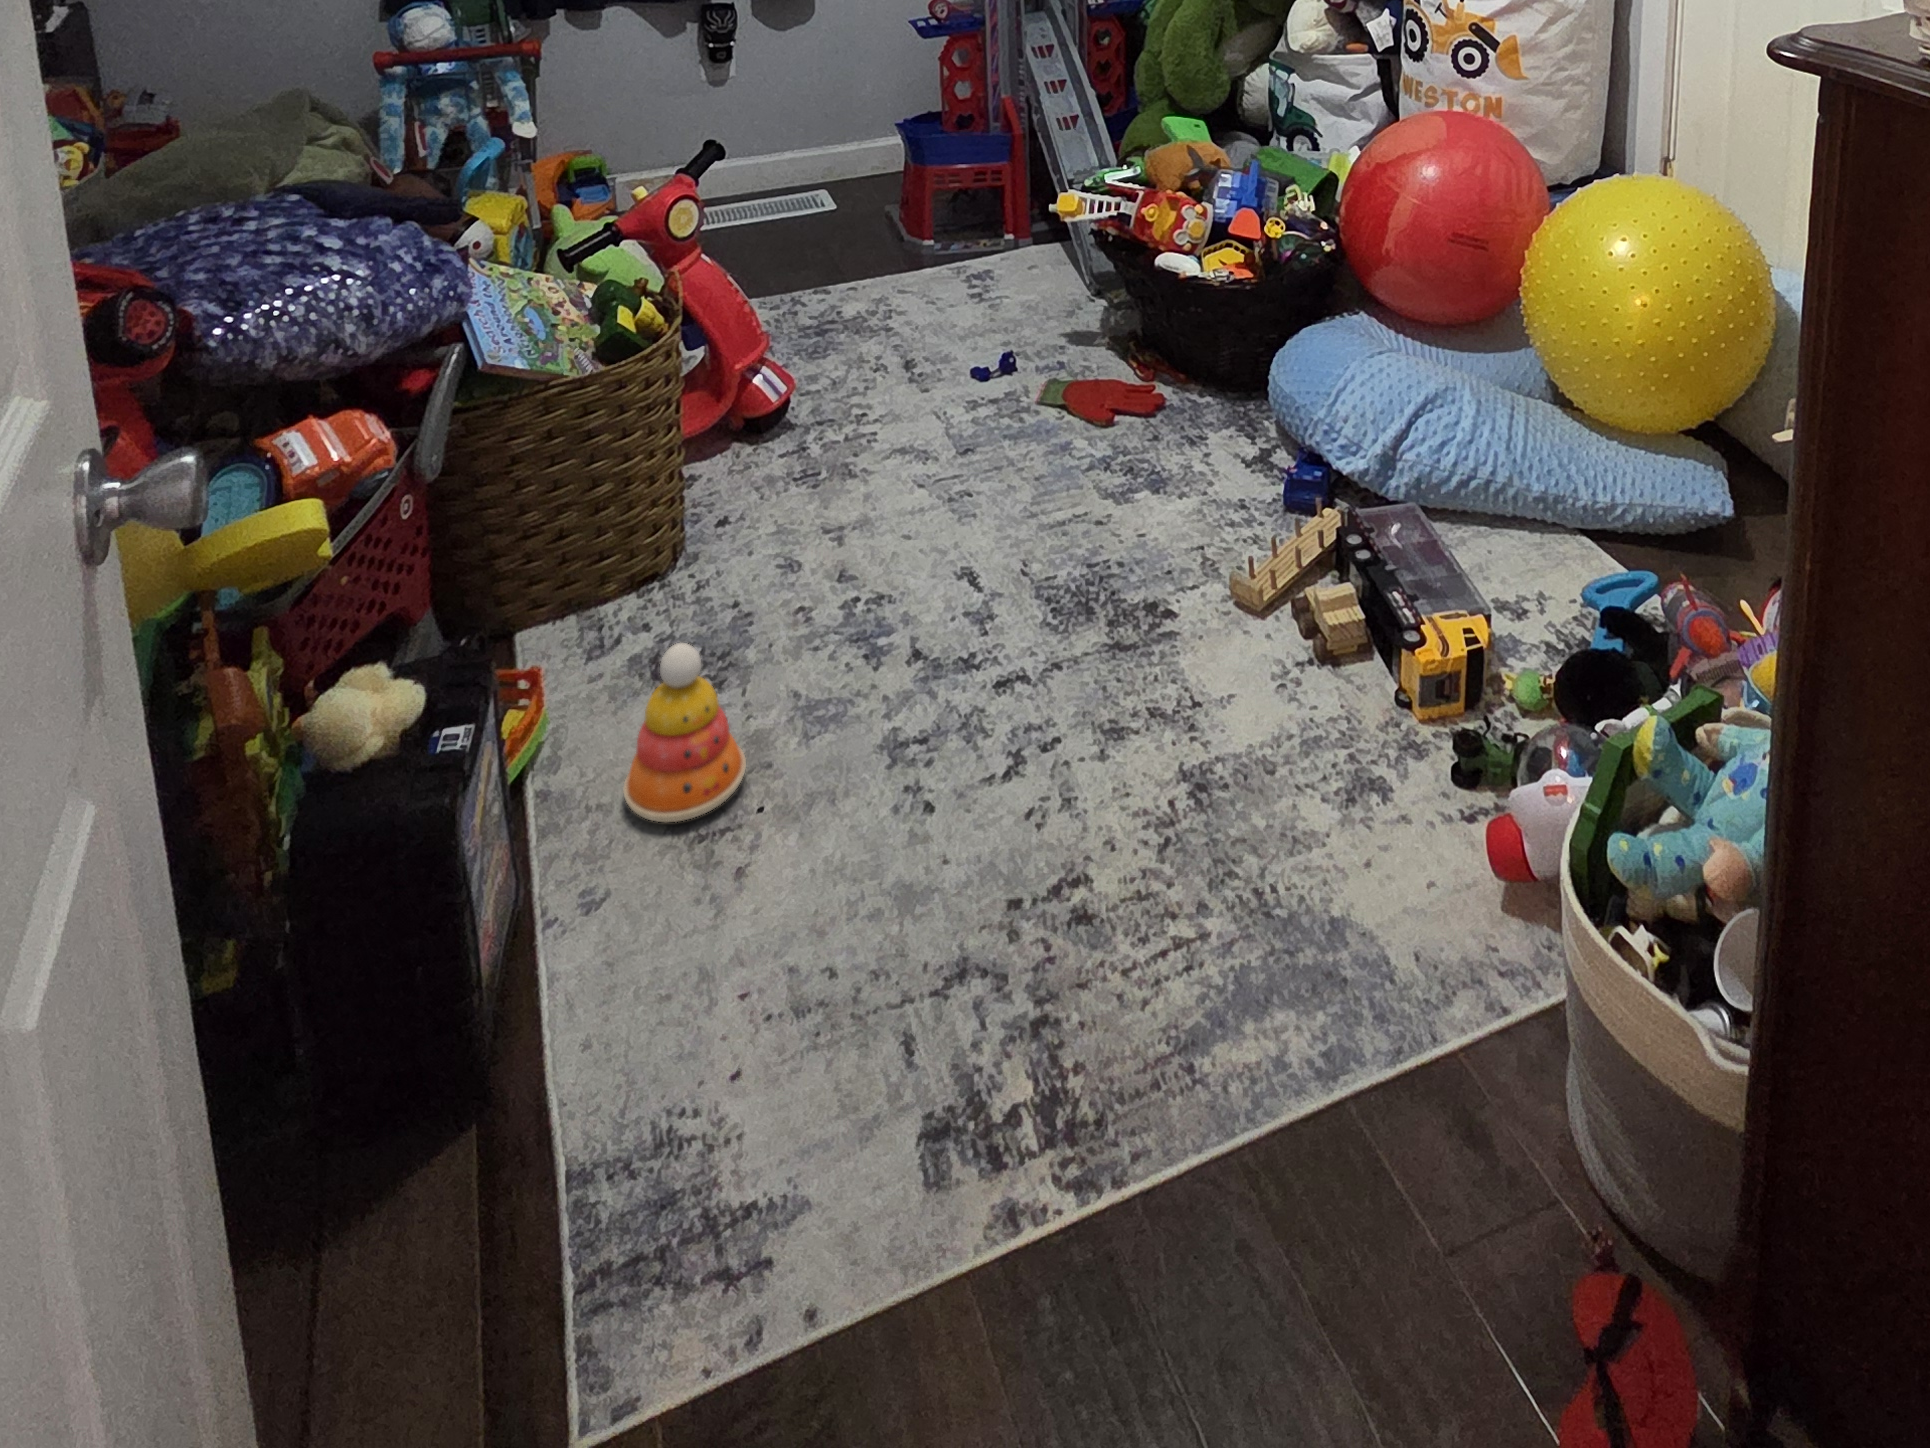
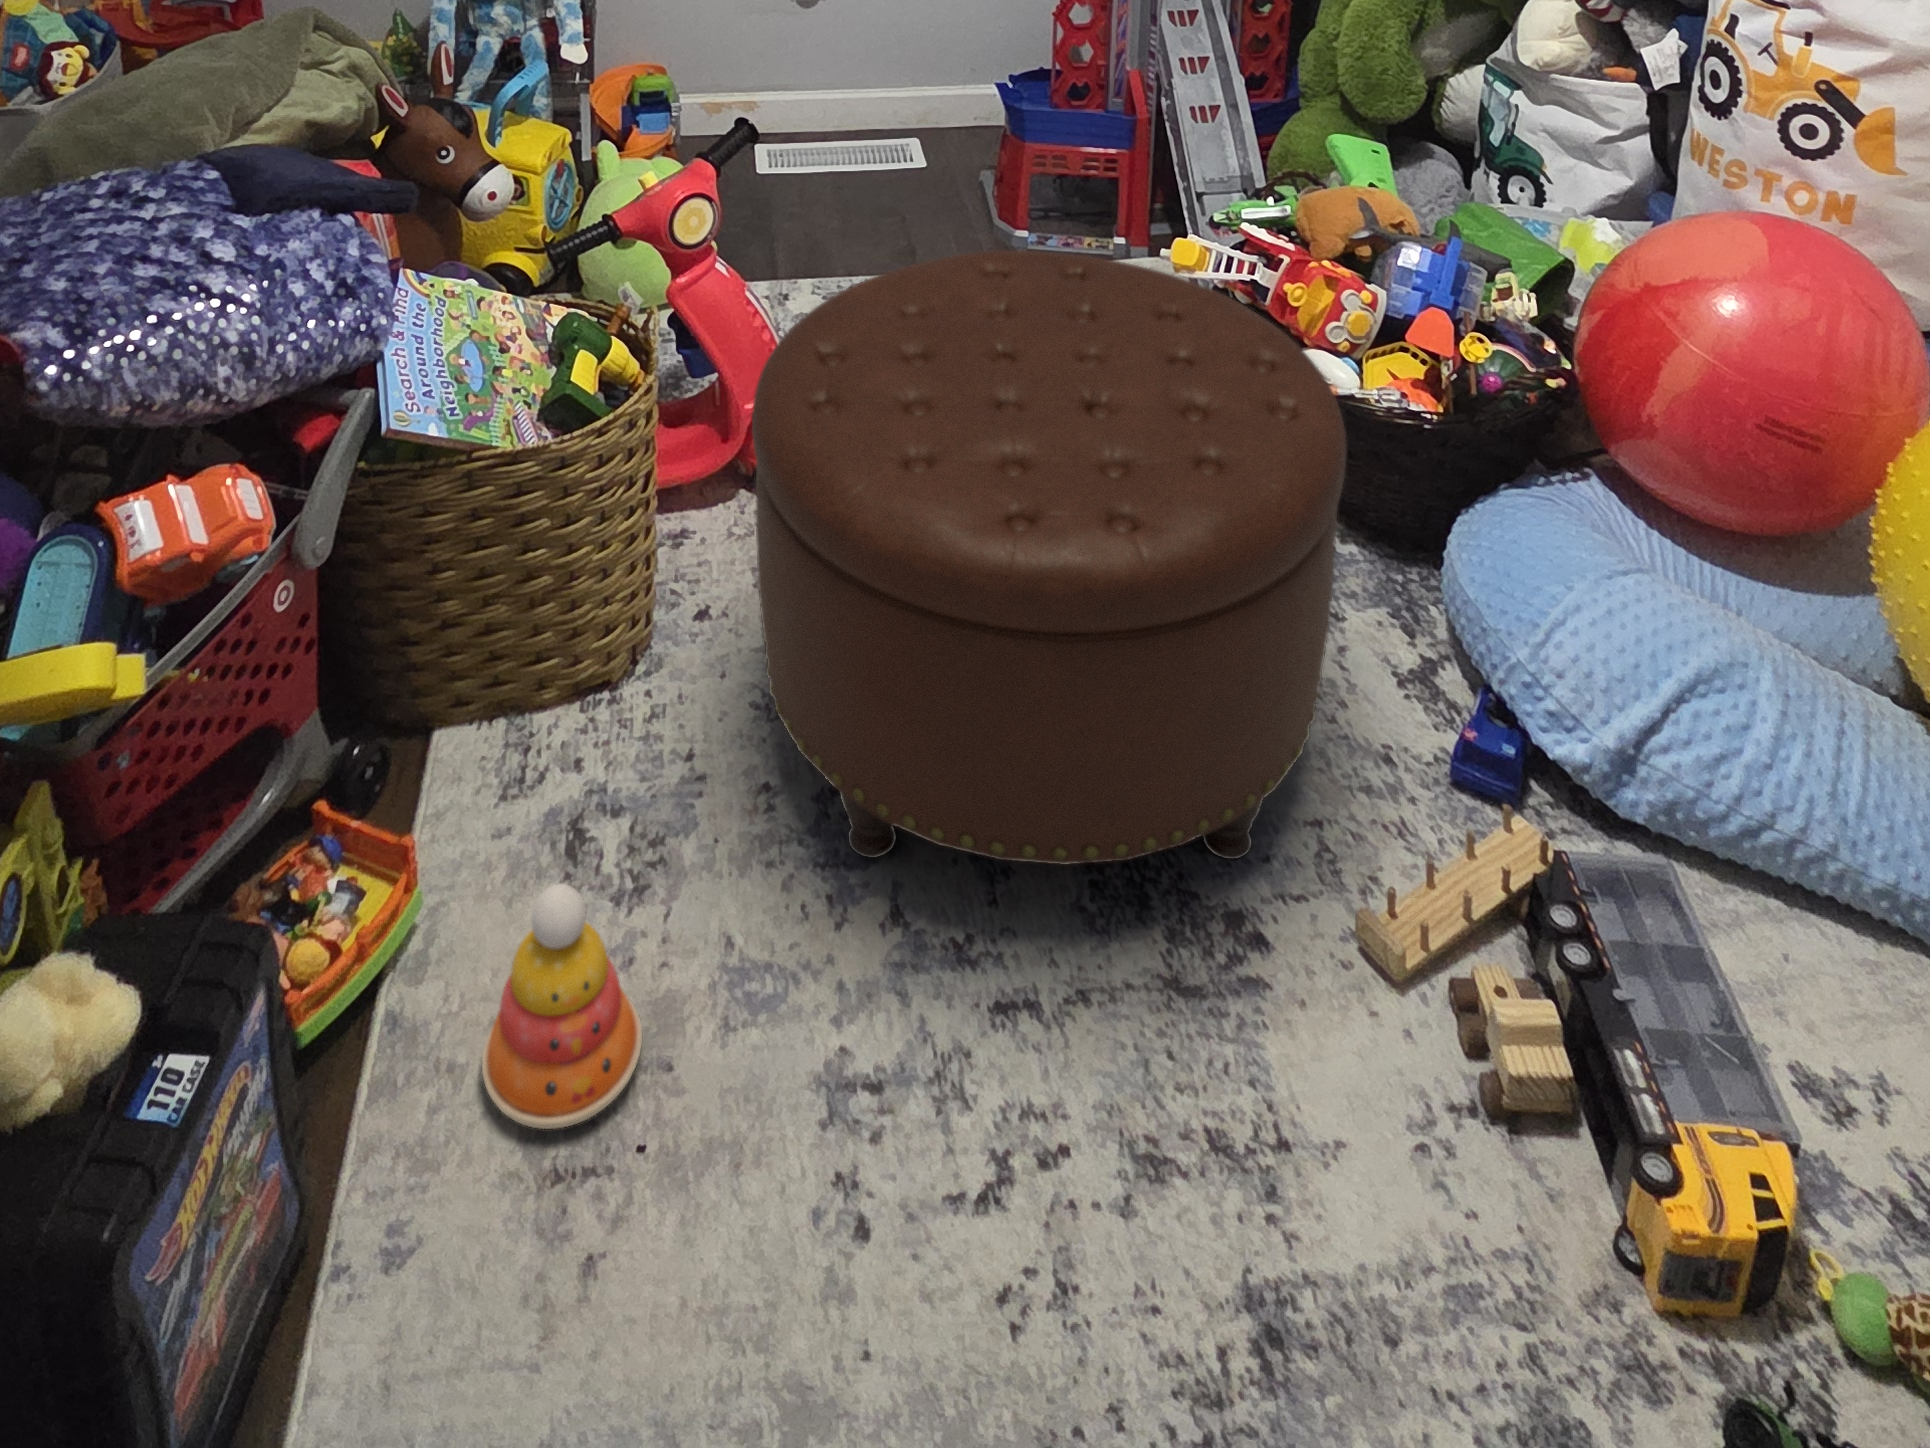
ottoman: none [769,202,1196,632] -> present [752,250,1346,865]

